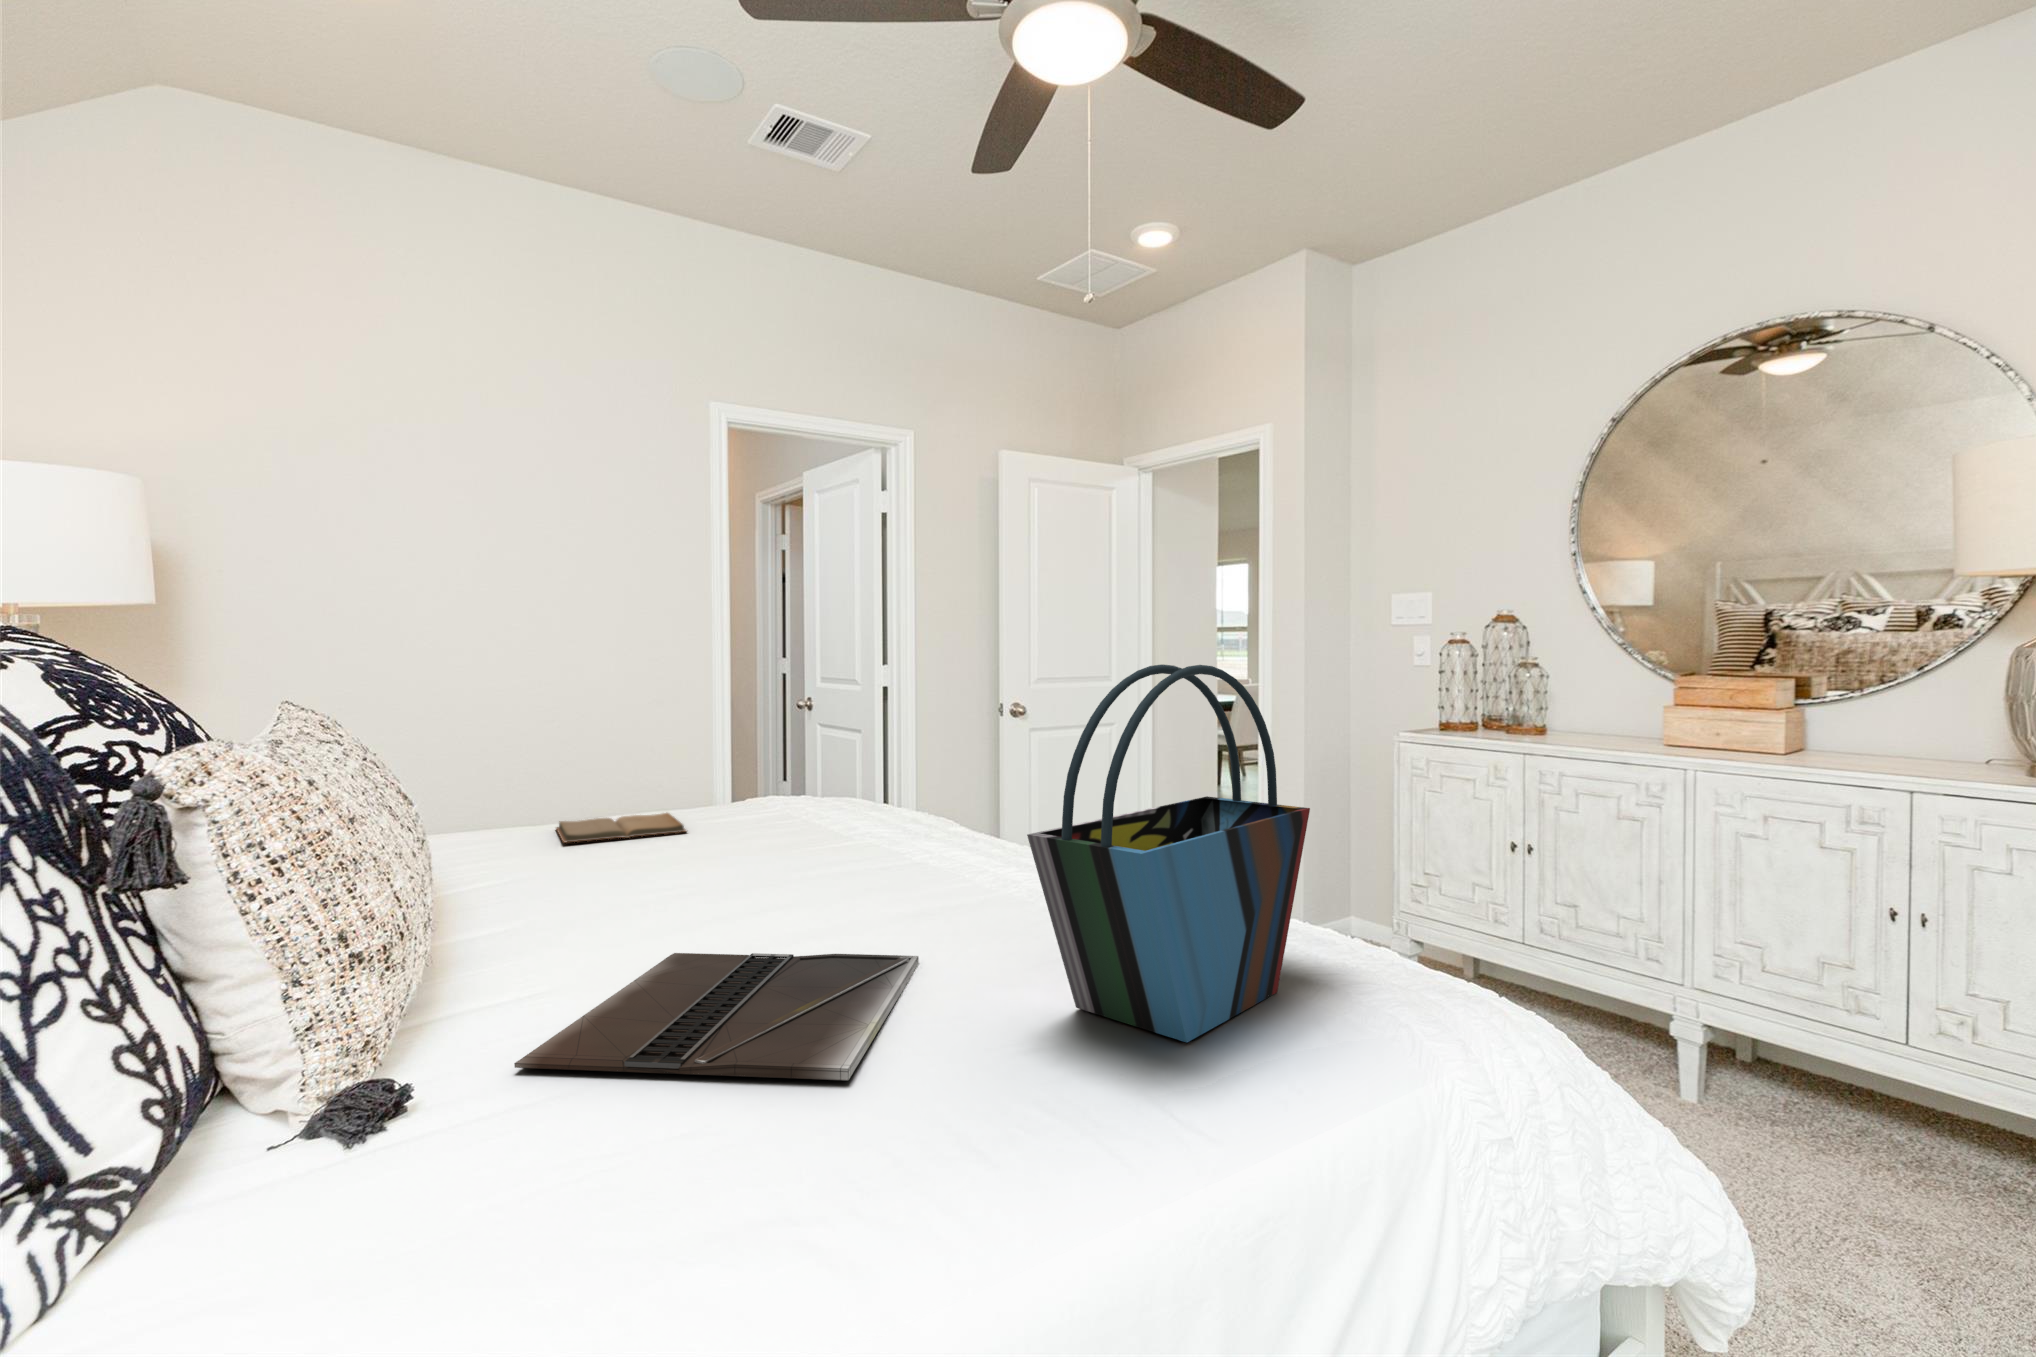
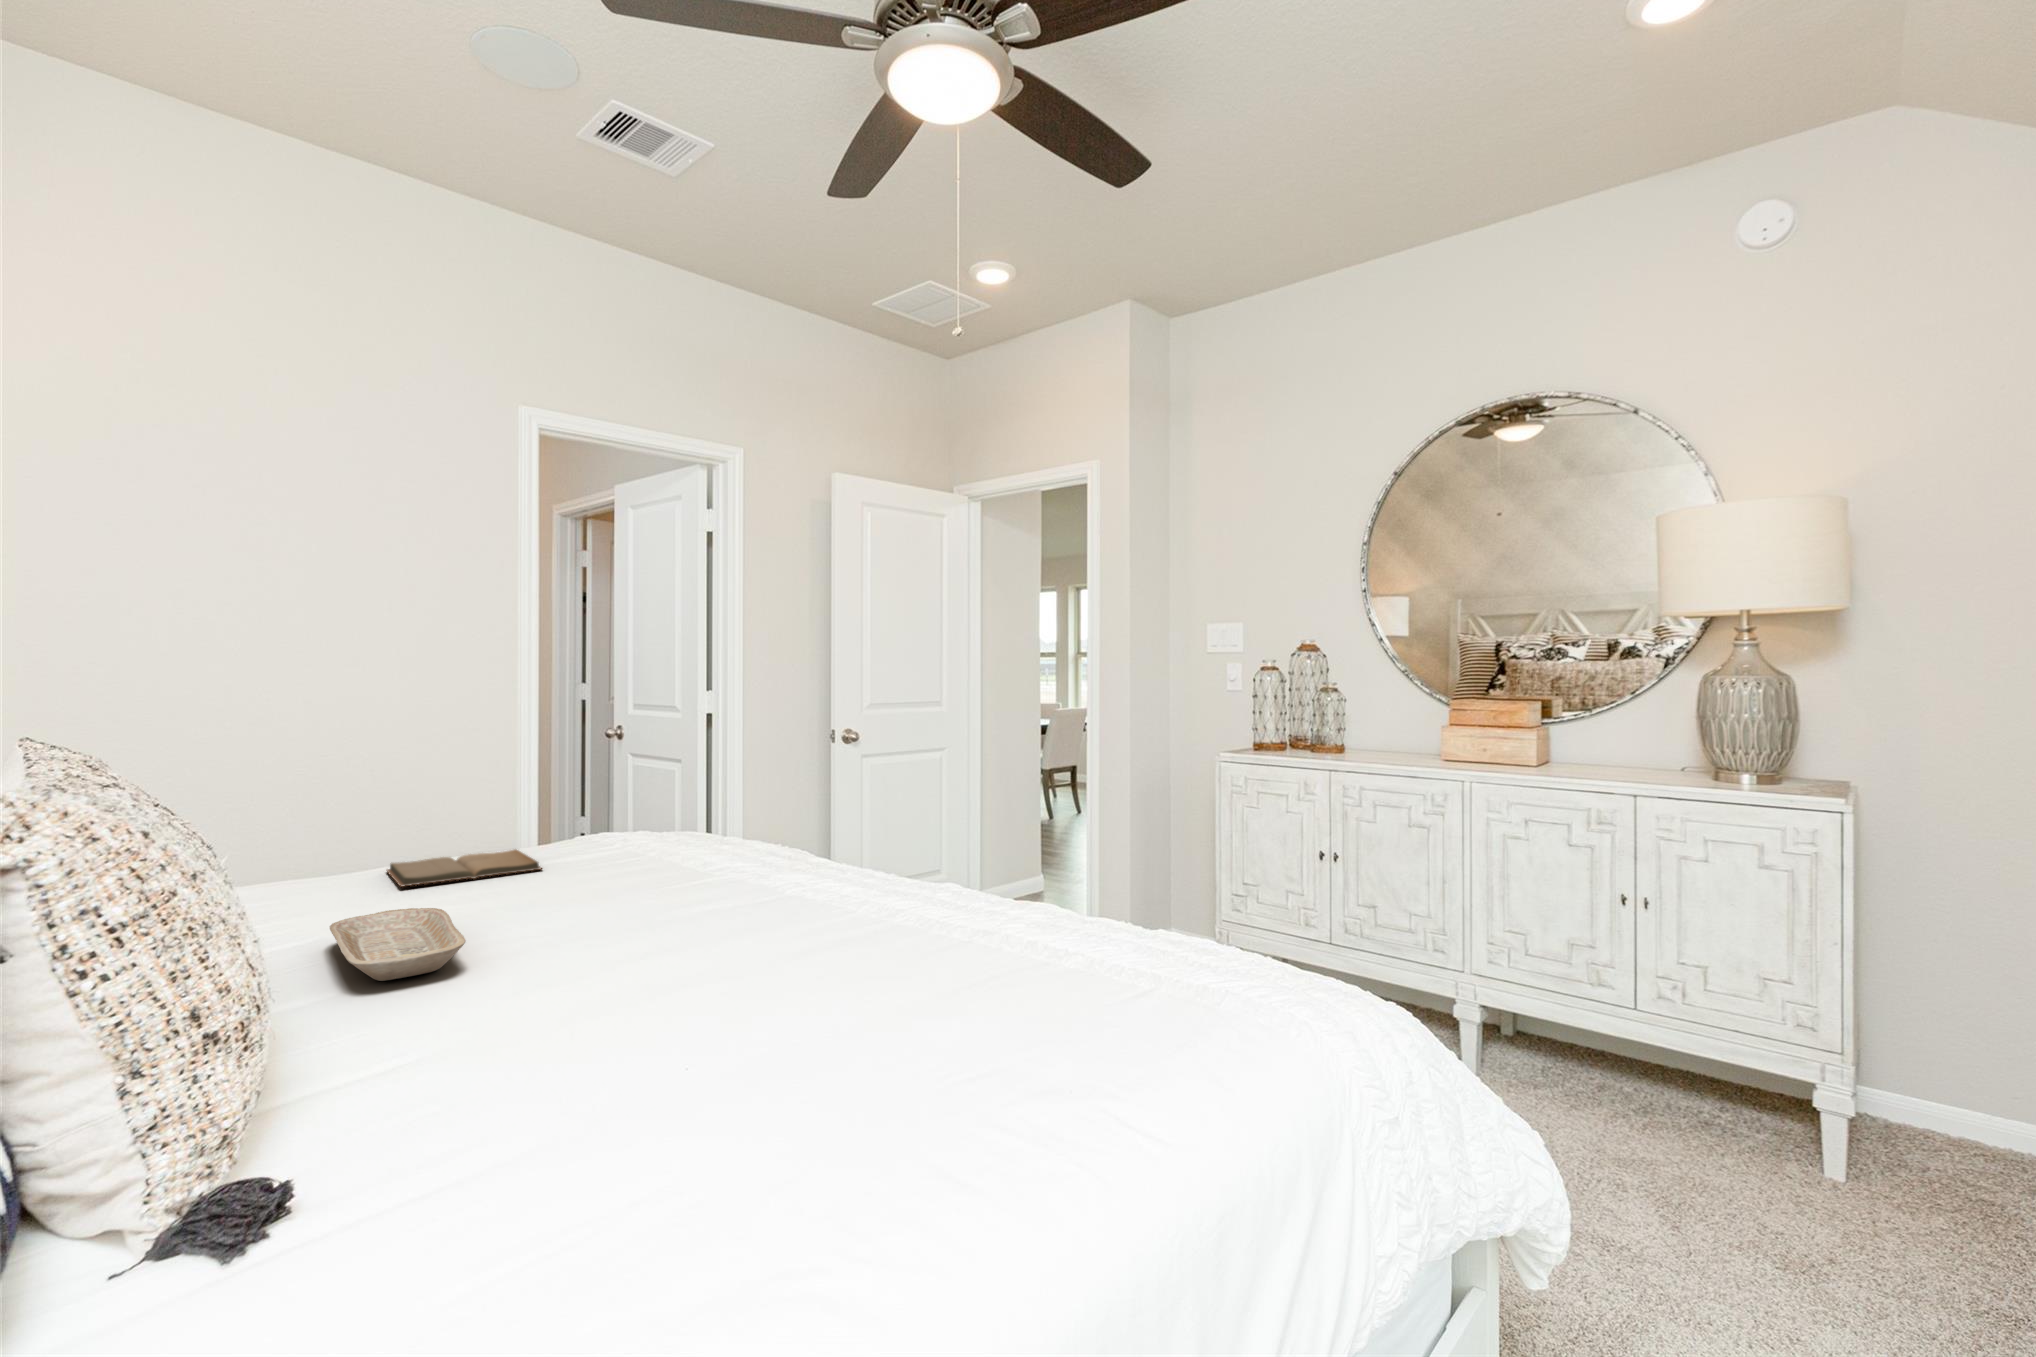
tote bag: present [1027,665,1310,1042] -> none [966,696,1210,1060]
tray: none [493,862,599,924] -> present [330,908,466,981]
laptop: present [515,953,919,1080] -> none [410,990,834,1148]

